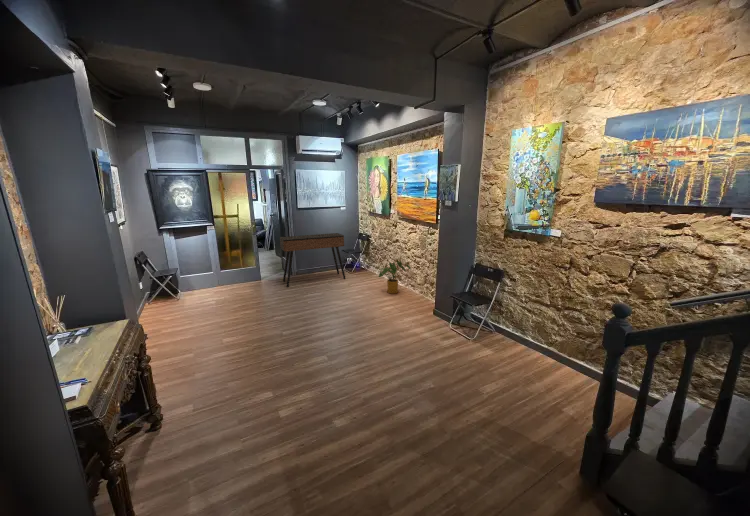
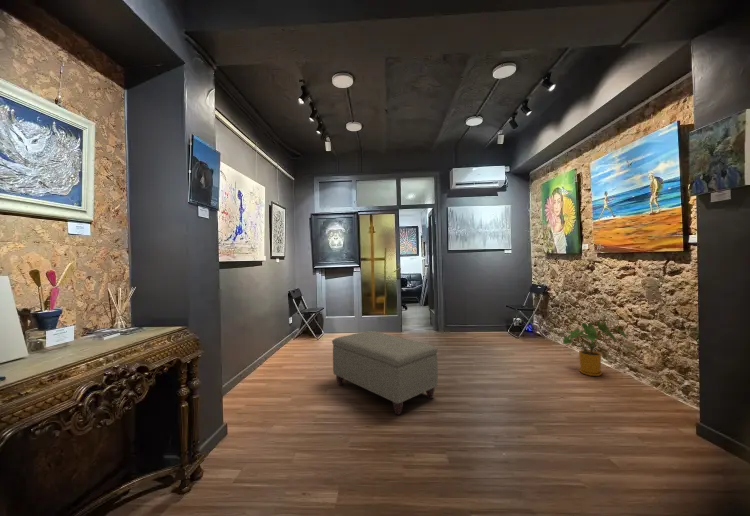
console table: present [280,233,345,287] -> none [425,281,509,344]
ottoman: none [218,287,307,343] -> present [332,331,438,415]

